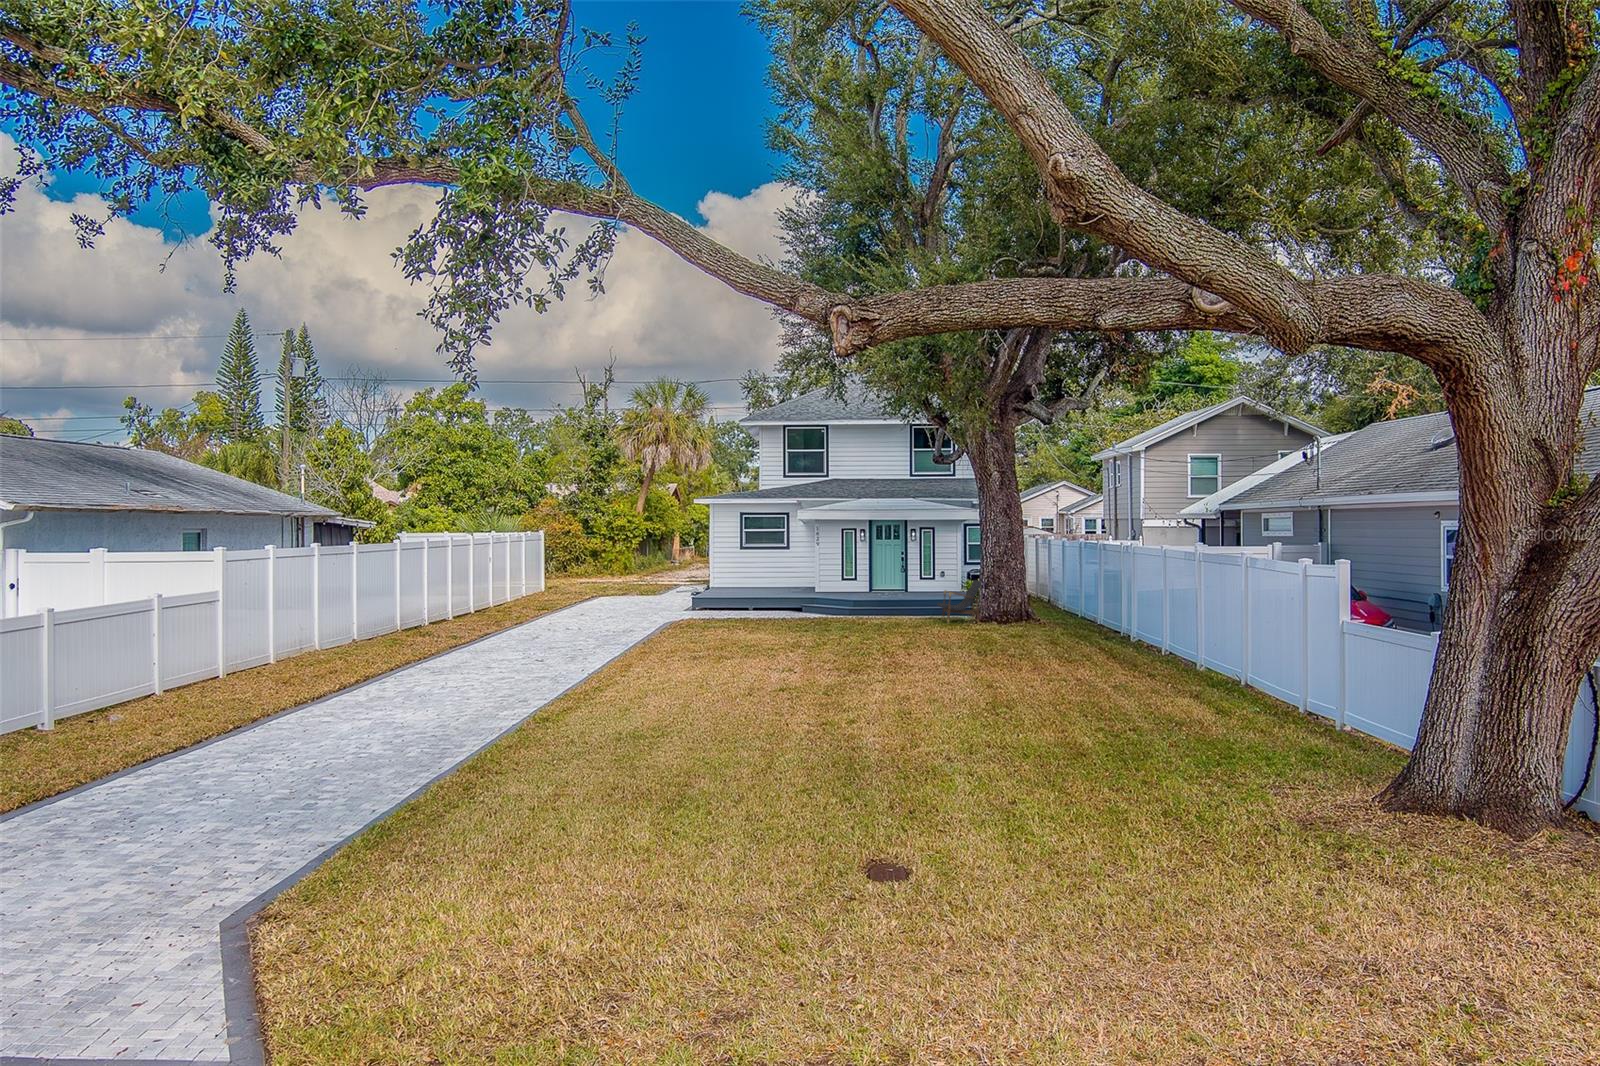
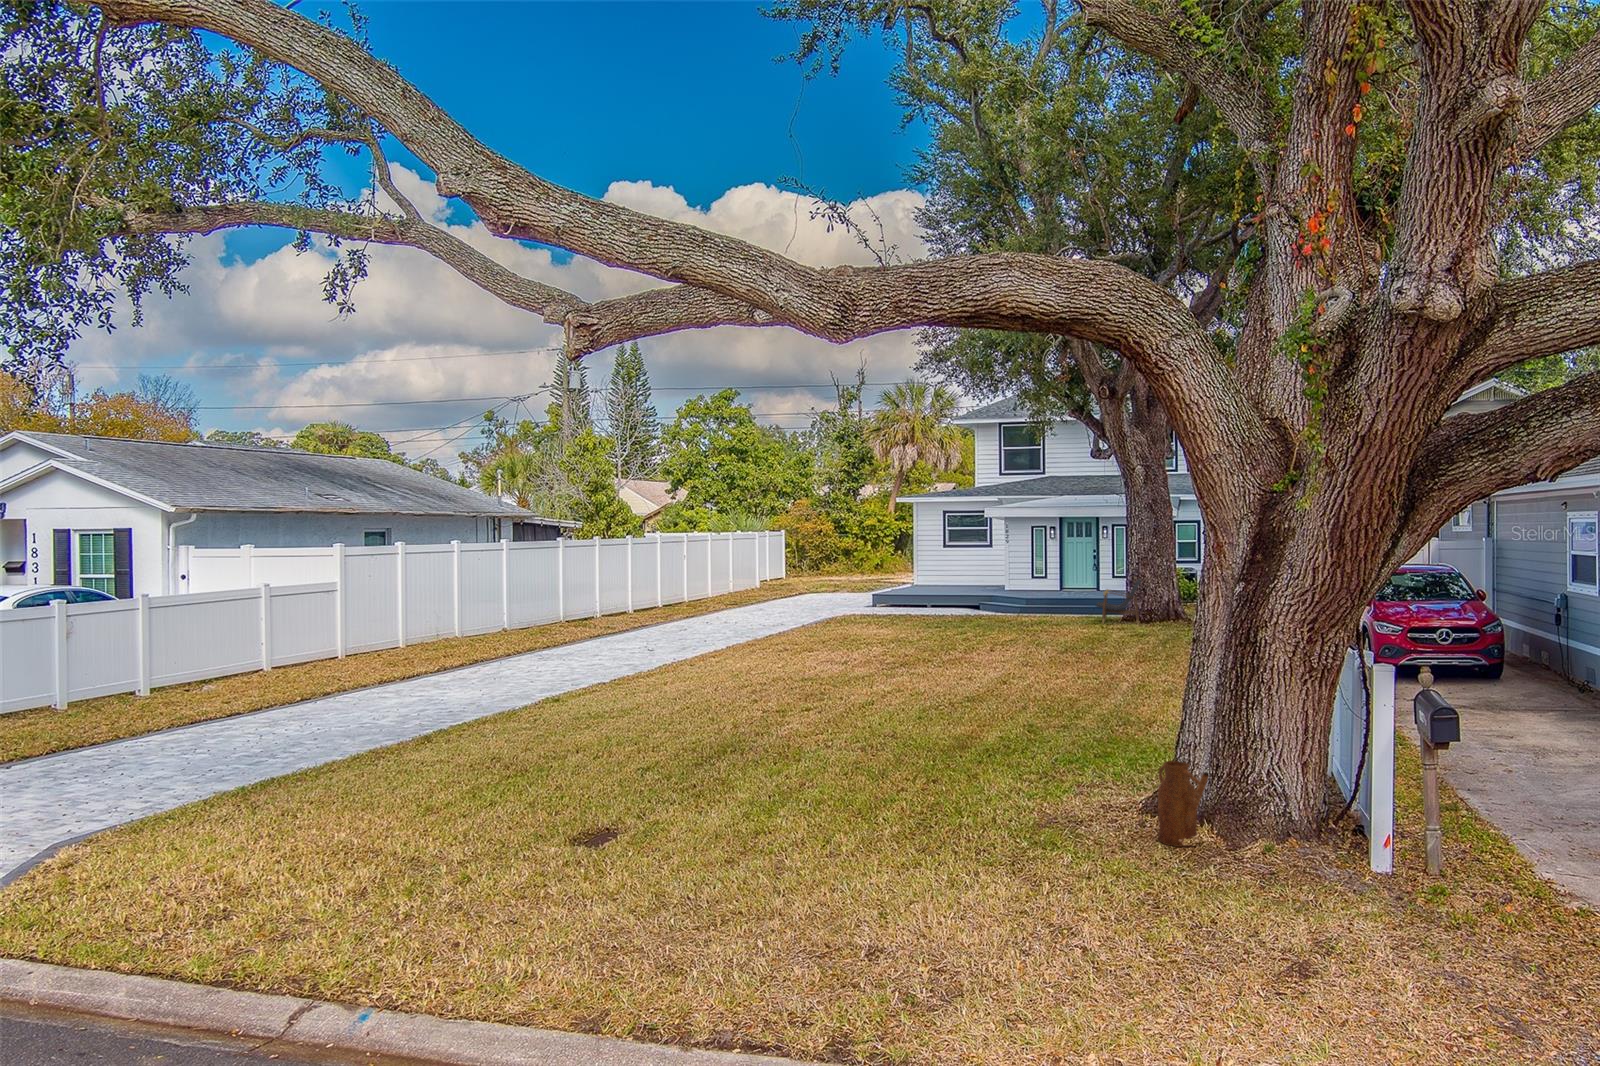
watering can: none [1410,761,1495,844] -> present [1158,761,1209,847]

